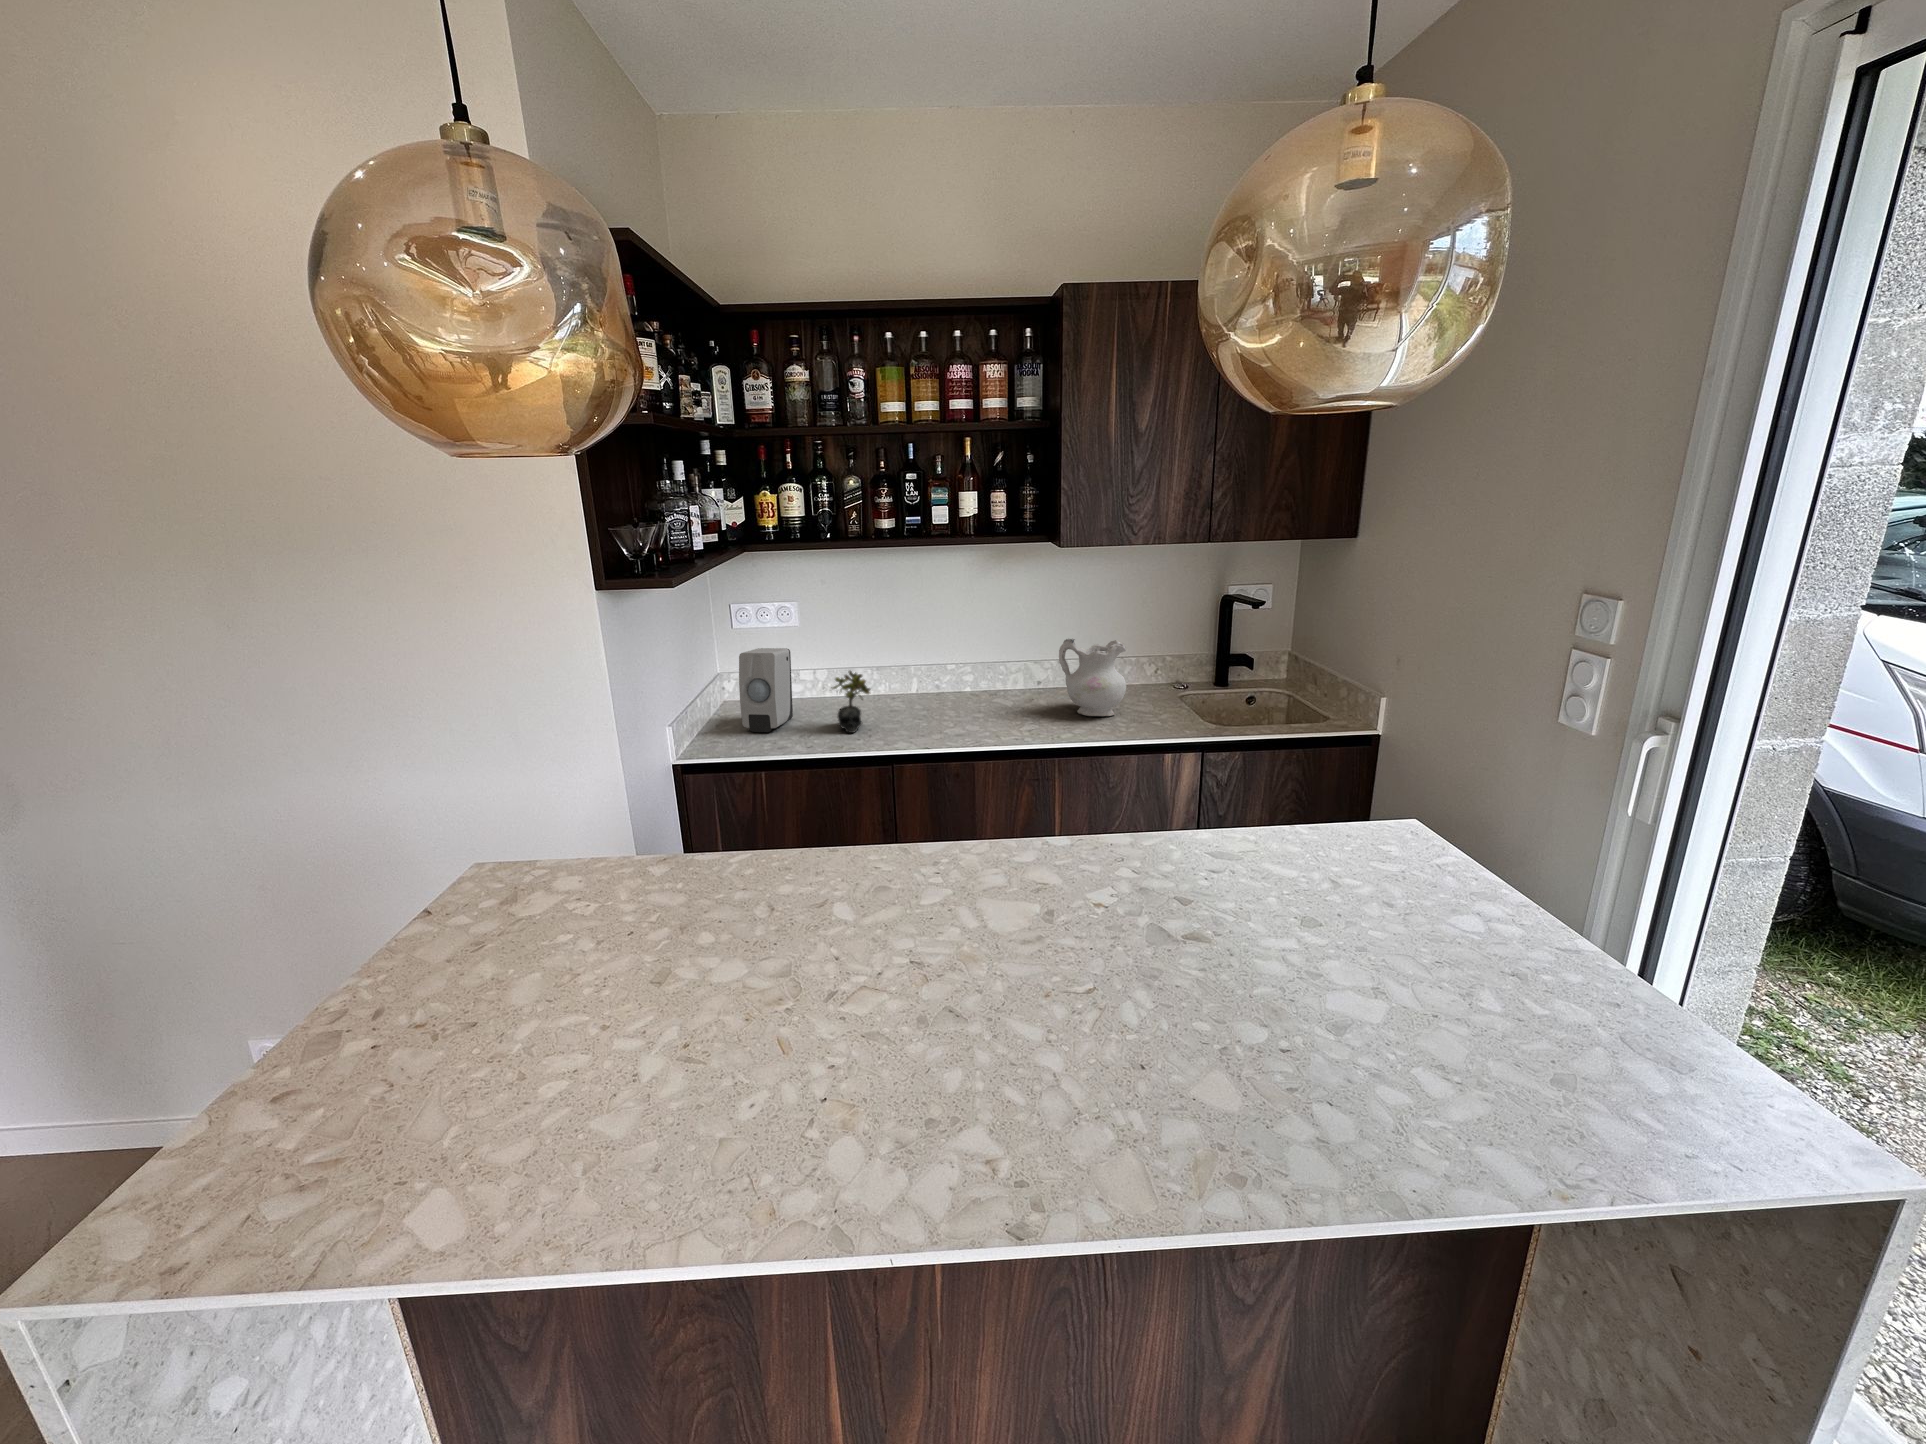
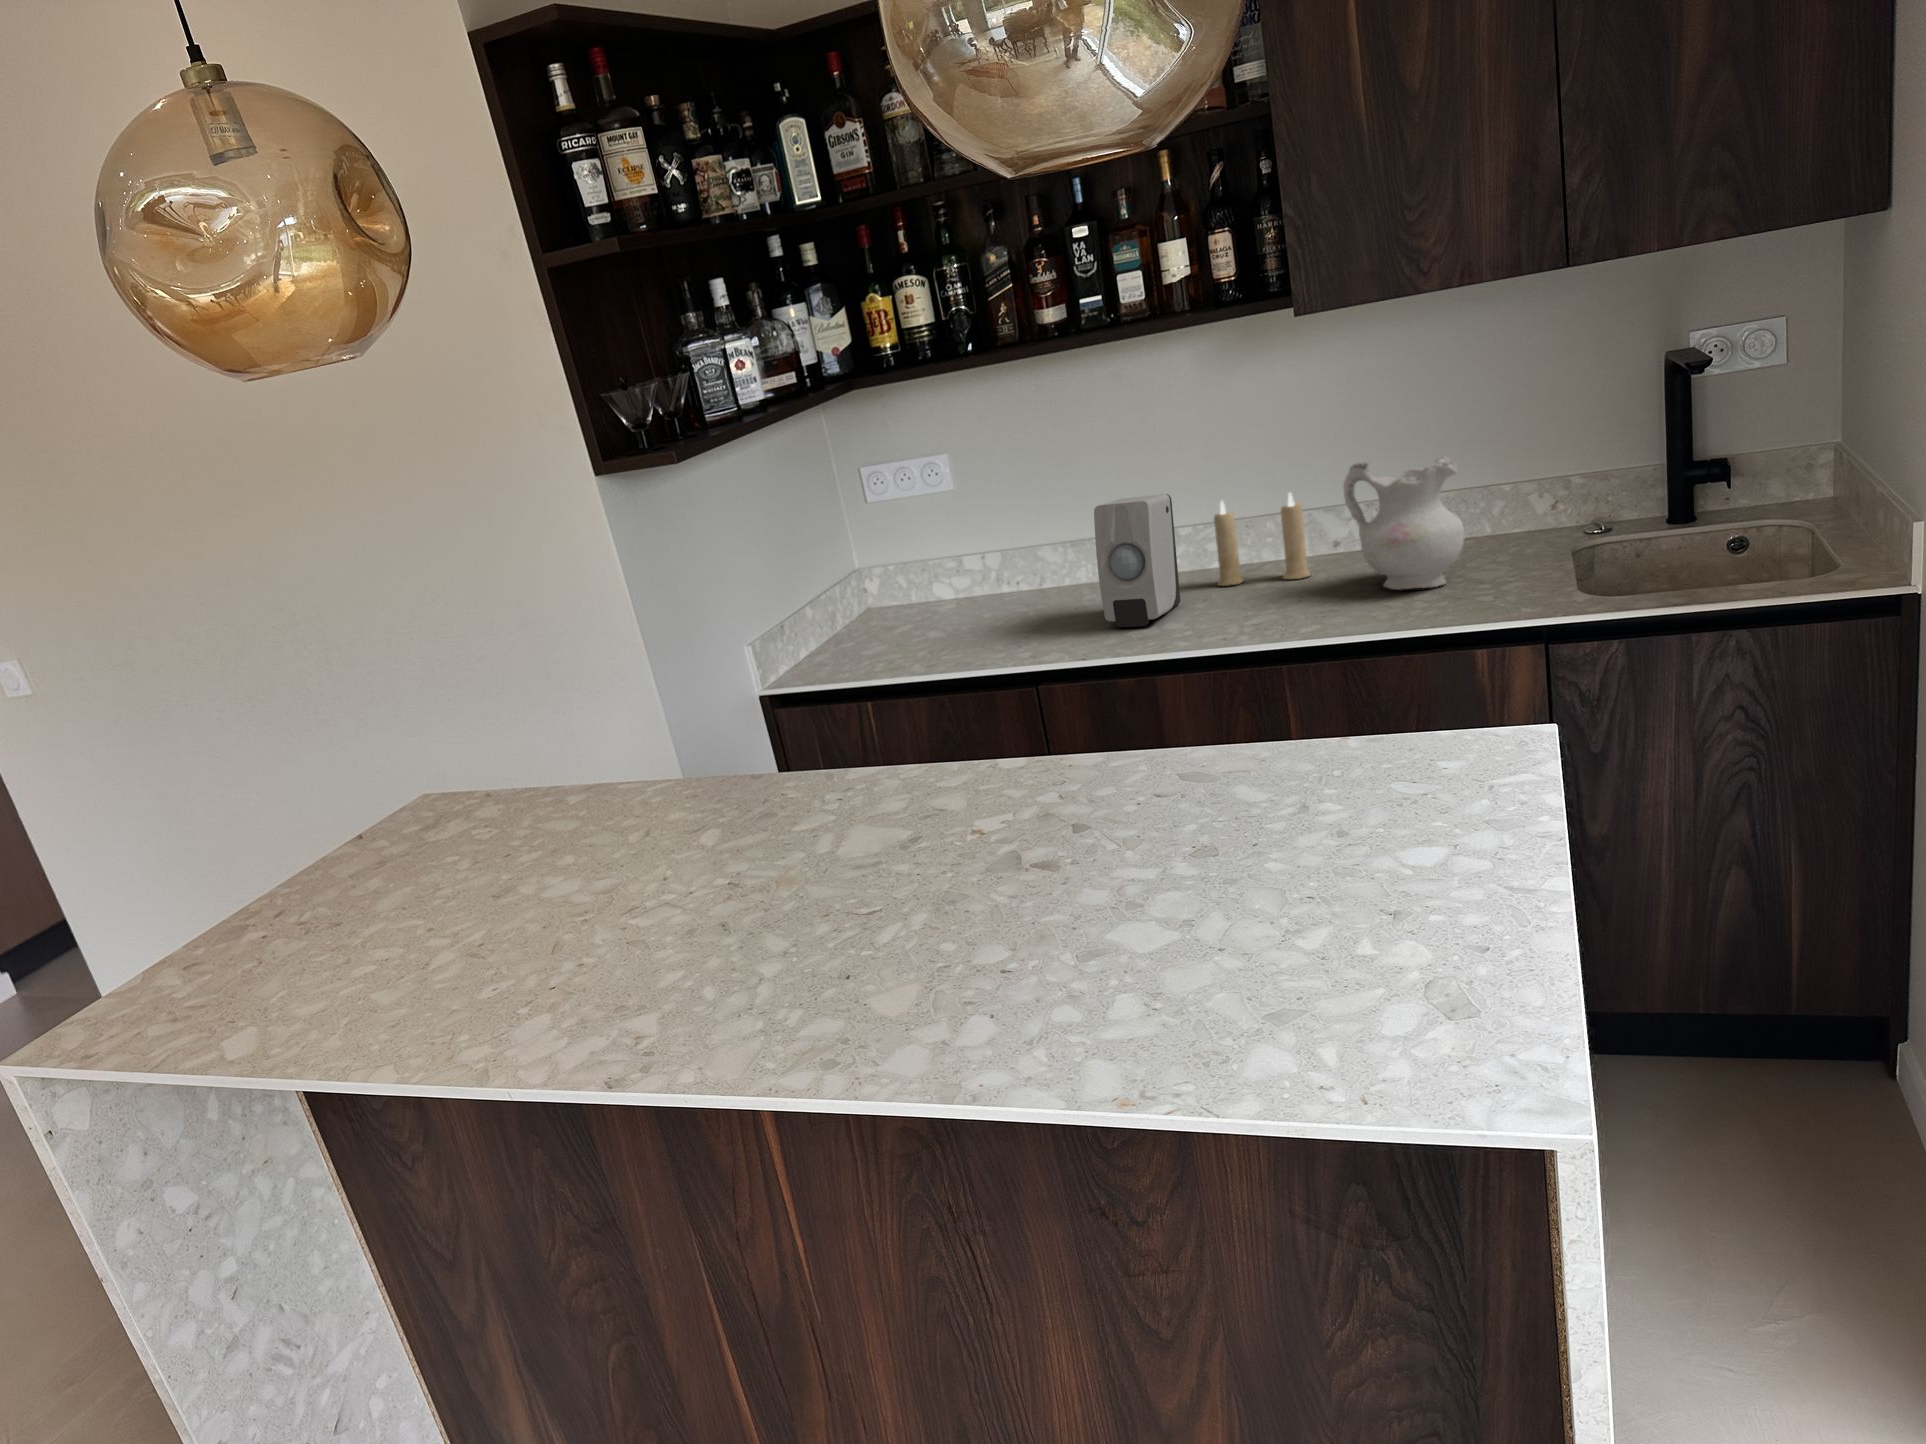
soap dispenser: present [739,648,793,732] -> present [1094,494,1180,627]
candle: none [971,648,1029,704] -> present [1214,493,1310,586]
succulent plant: present [831,671,870,733] -> none [979,548,1038,642]

